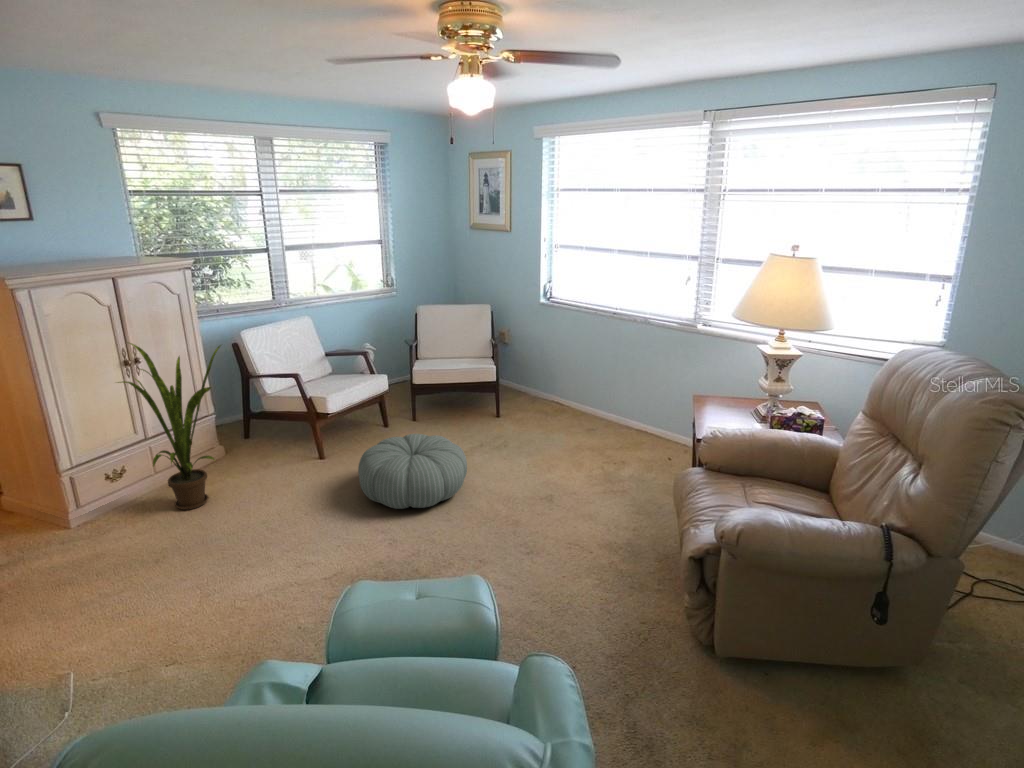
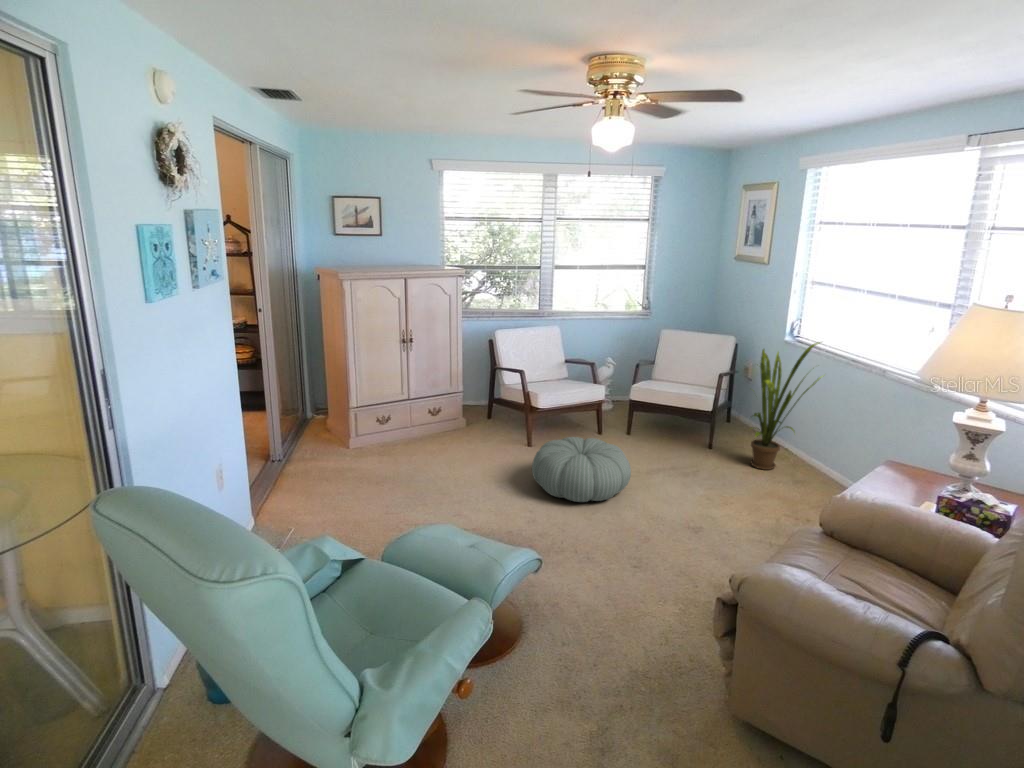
house plant: present [118,343,221,510] -> present [750,342,821,470]

